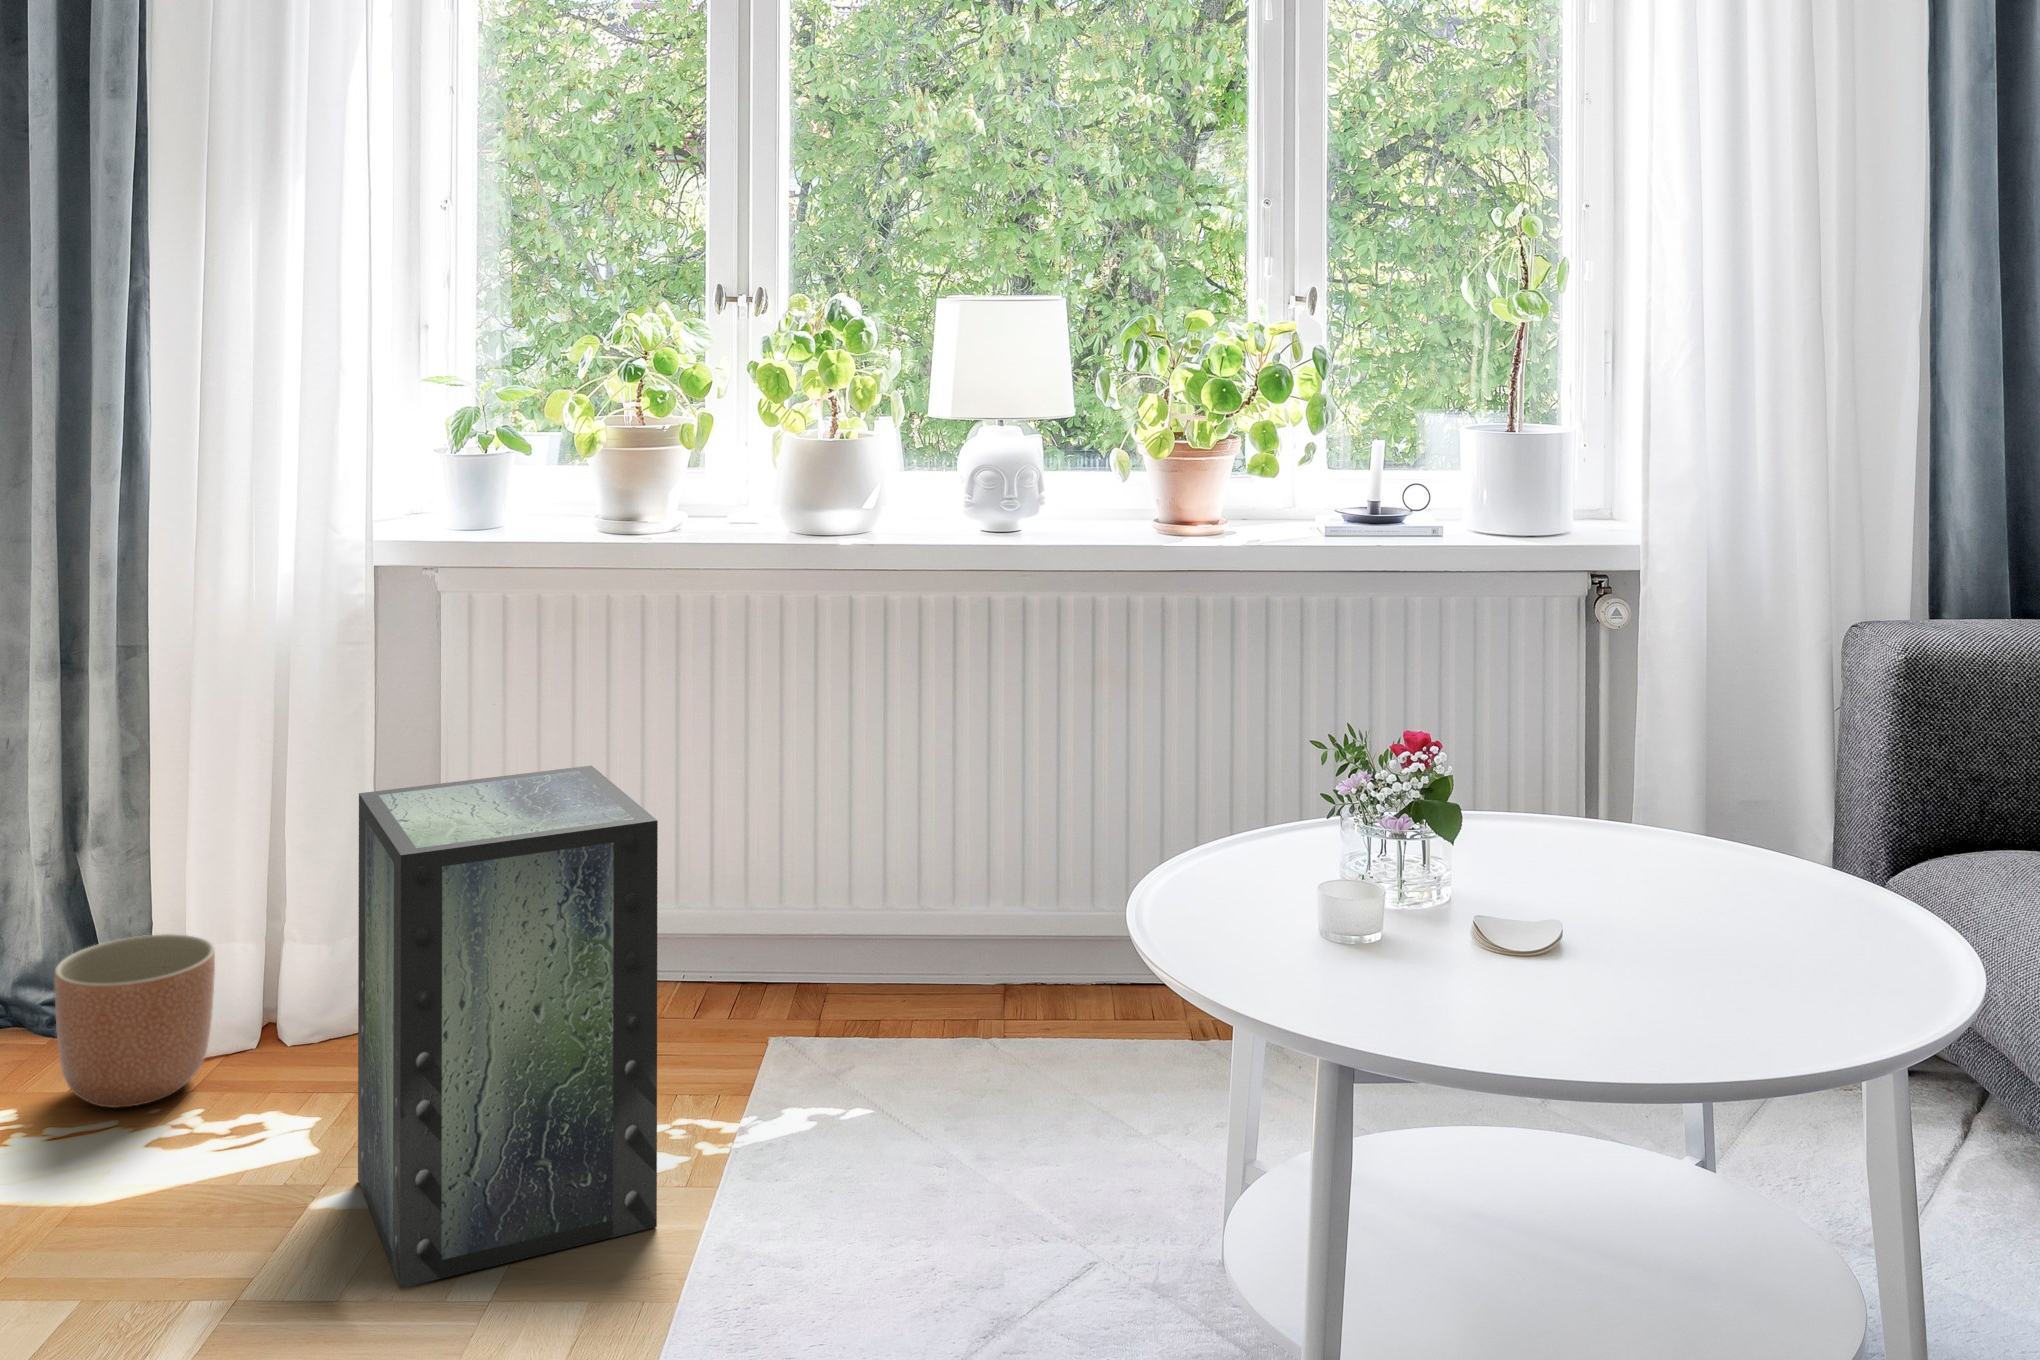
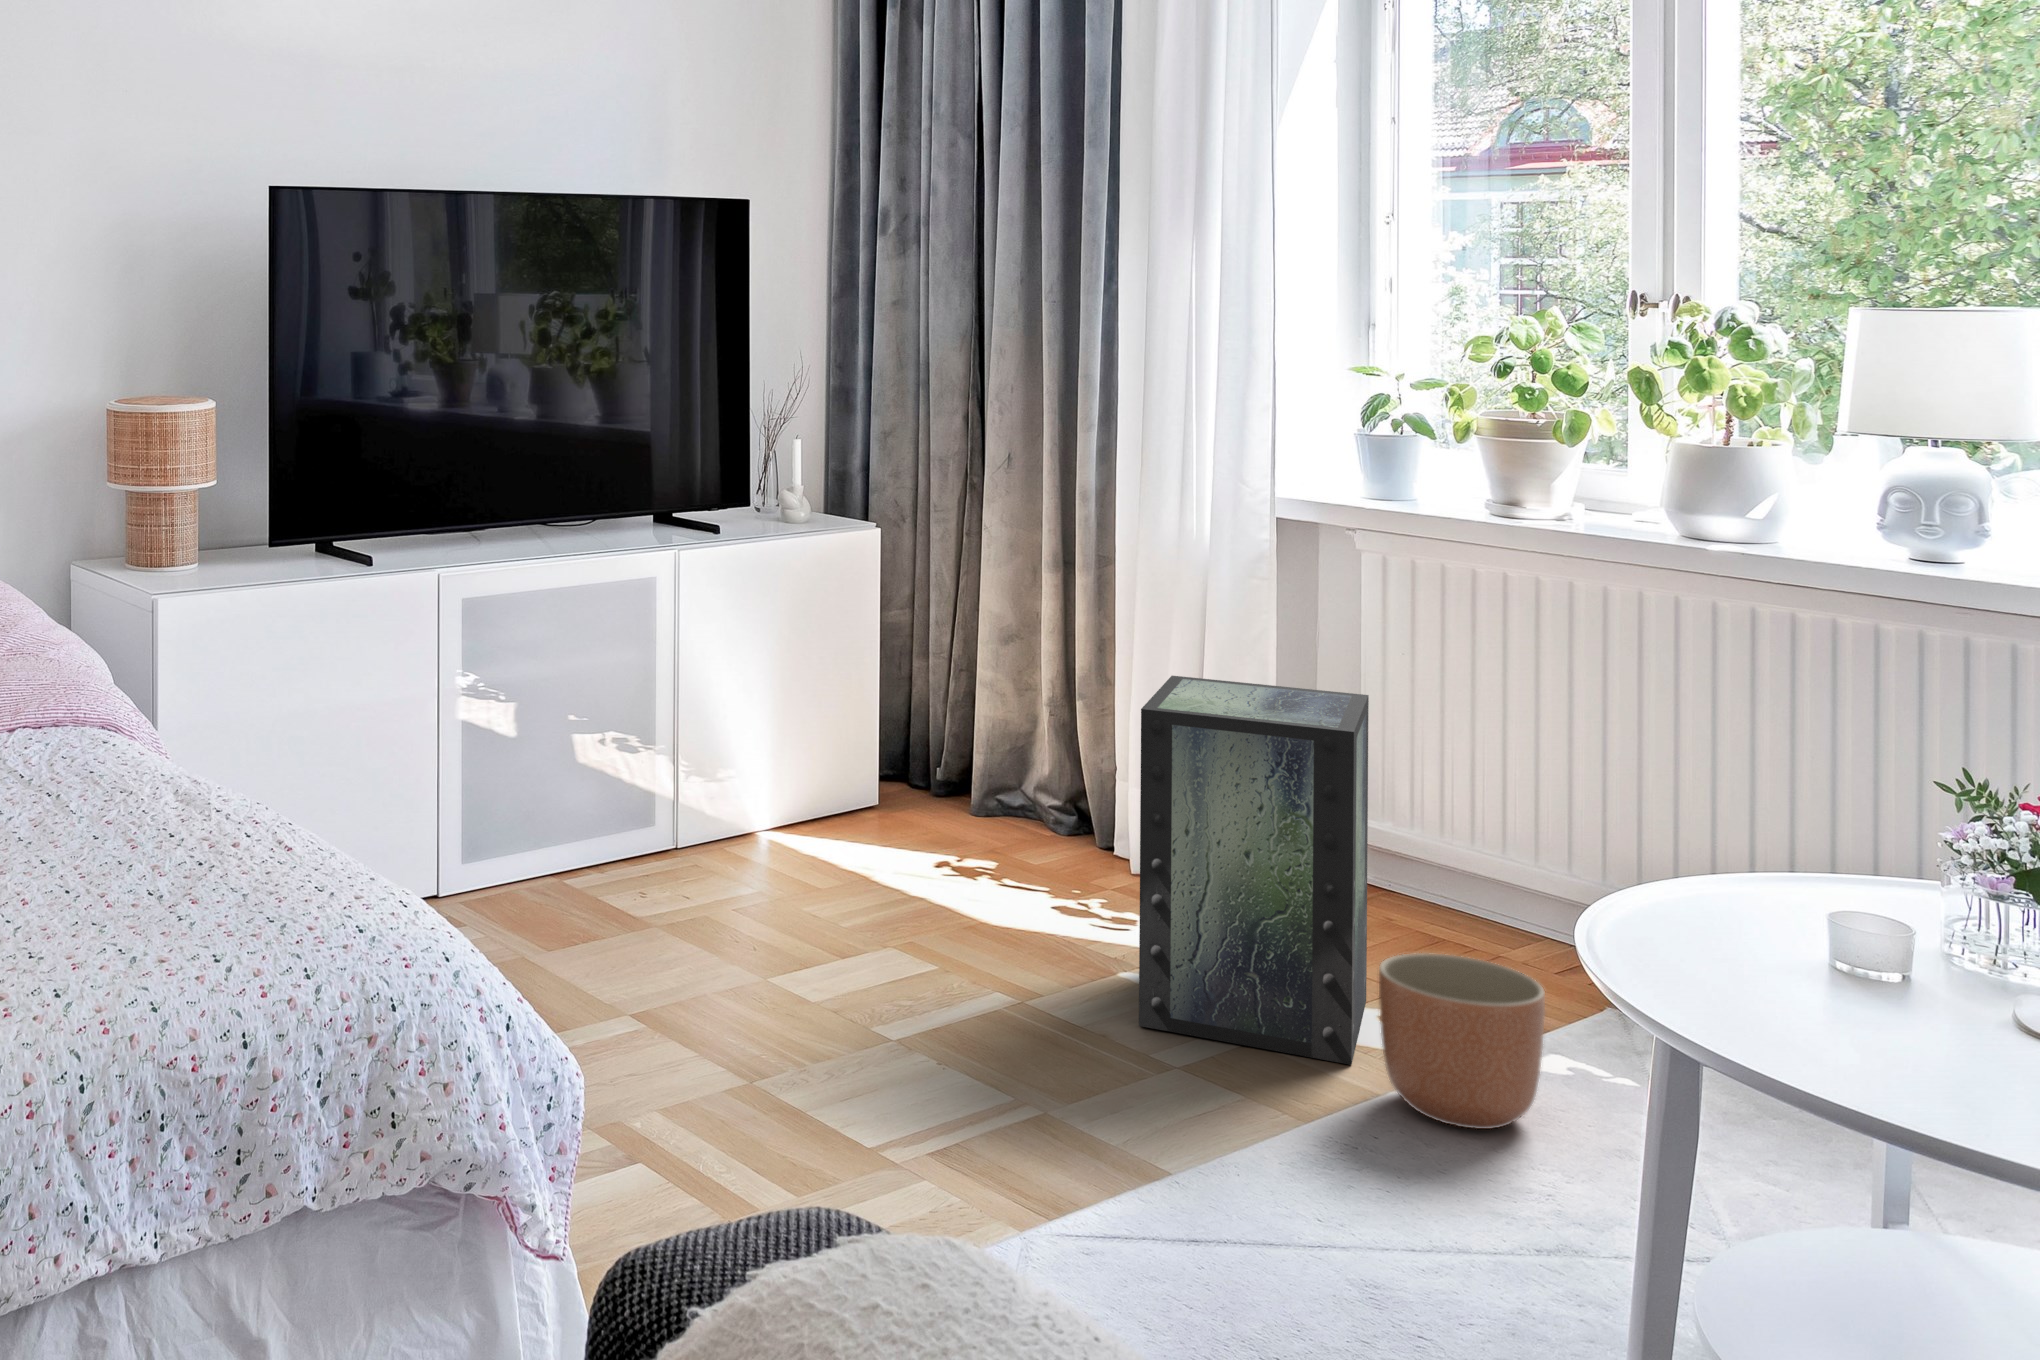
planter: present [54,934,215,1108] -> present [1379,953,1545,1129]

